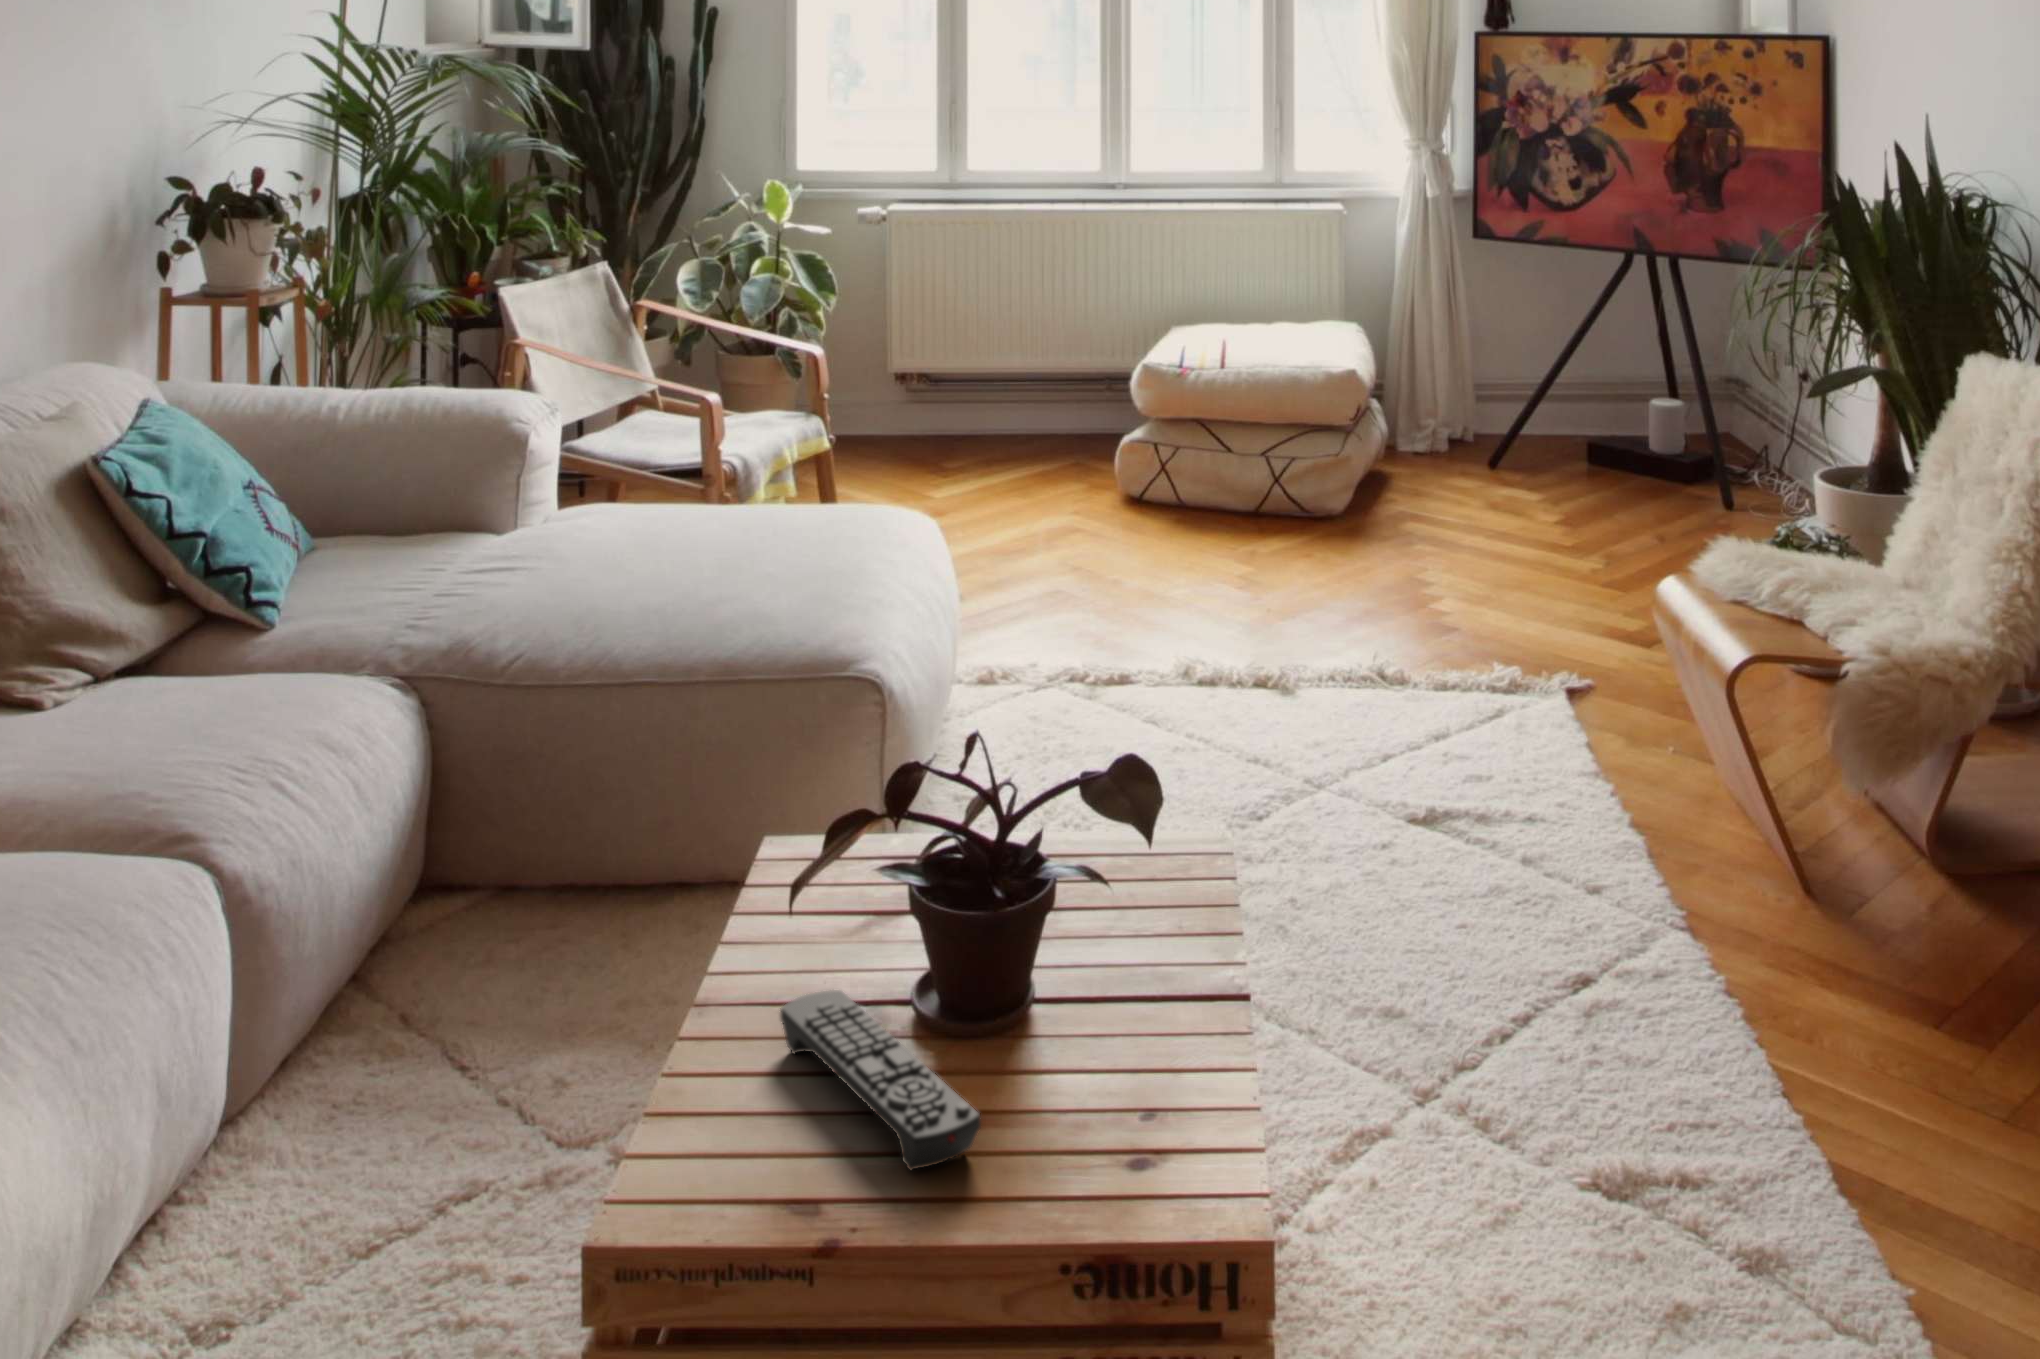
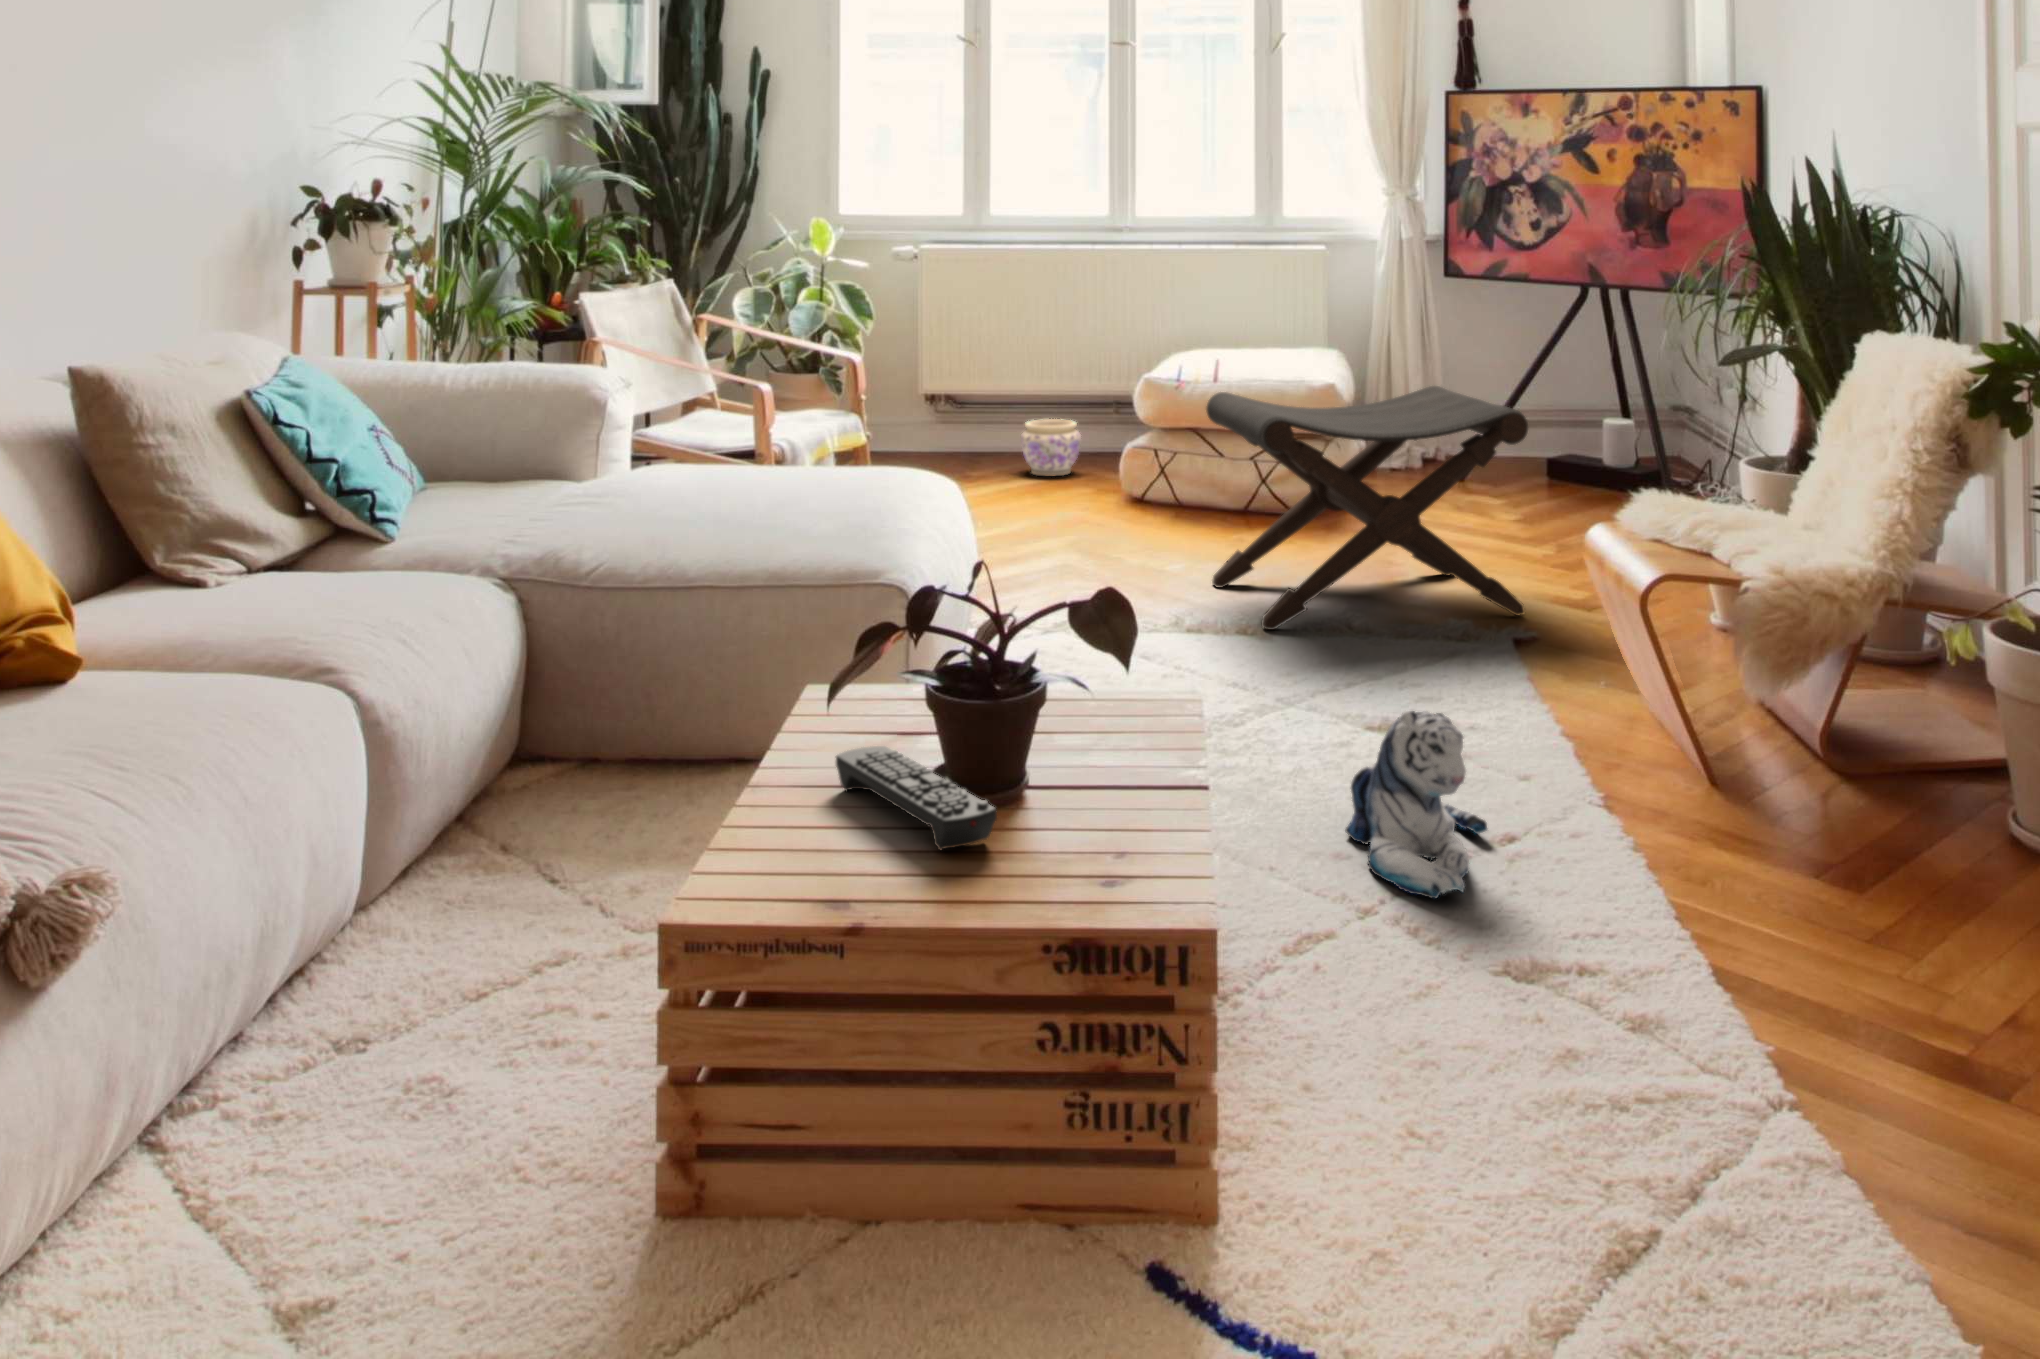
footstool: none [1208,394,1579,685] -> present [1206,386,1528,630]
planter: none [996,397,1062,462] -> present [1021,419,1081,476]
plush toy: none [1384,867,1555,1106] -> present [1346,711,1487,898]

